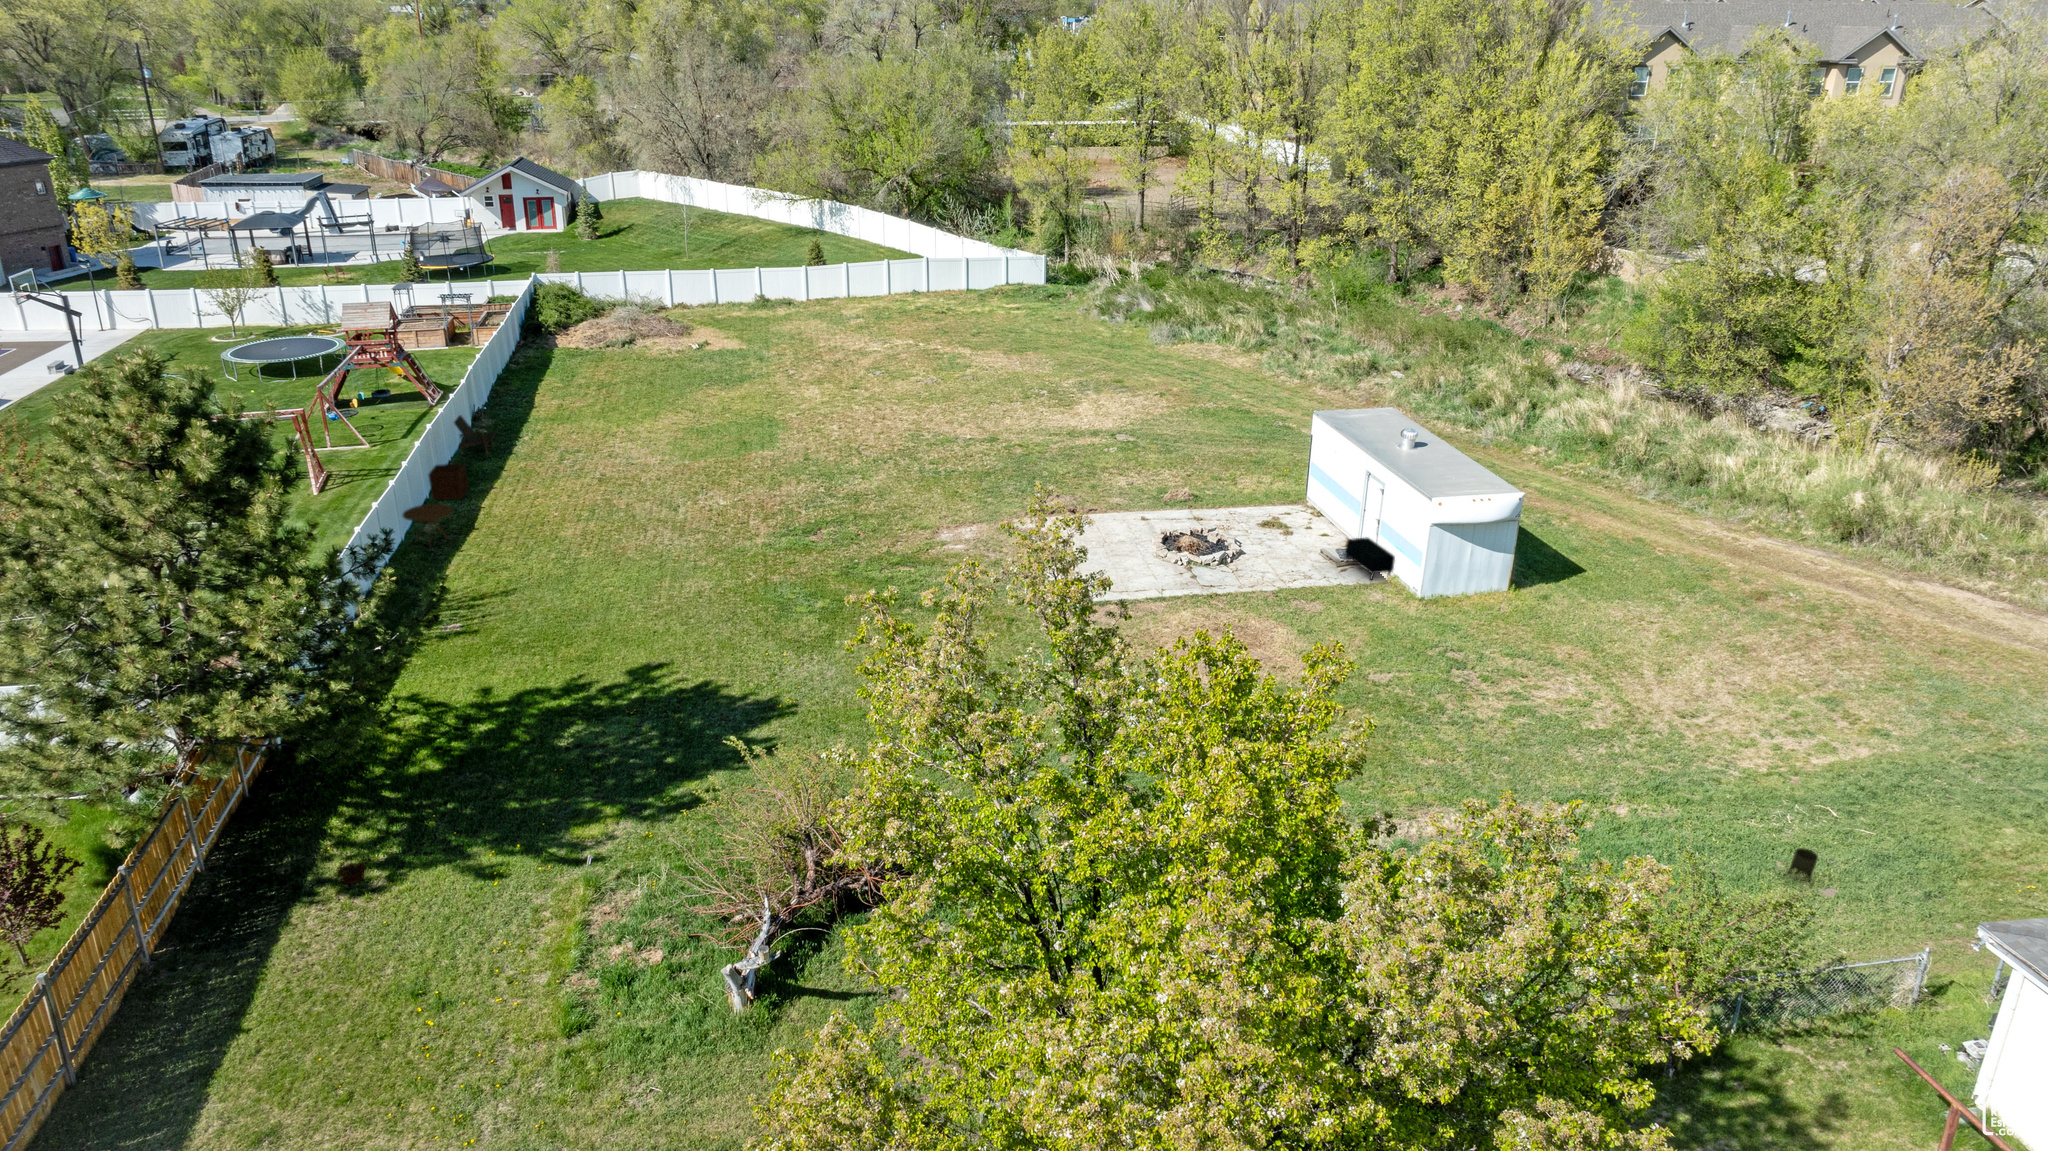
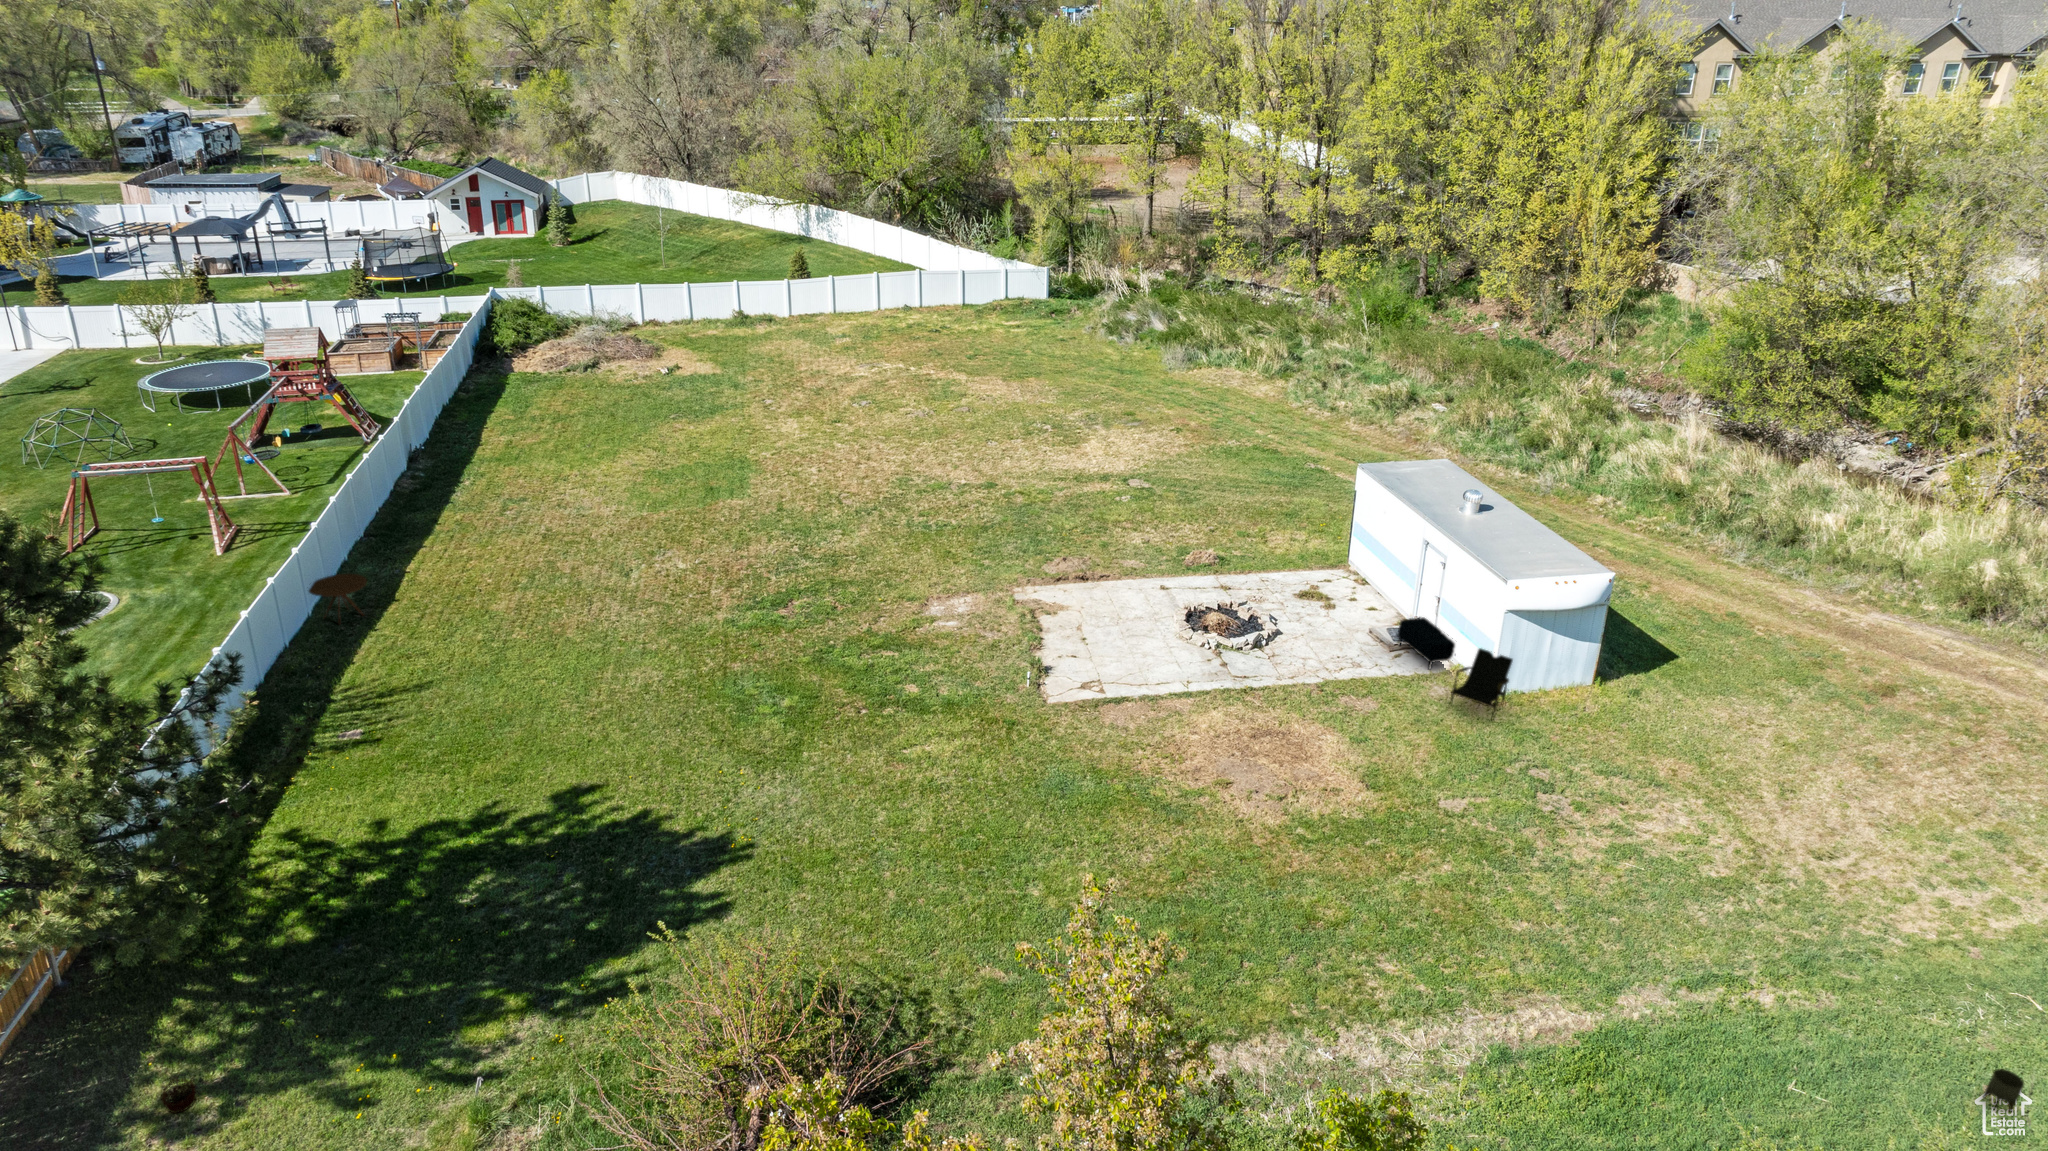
lounge chair: present [454,416,496,452] -> present [1450,648,1513,719]
wooden crate: present [429,464,468,500] -> none [345,521,394,563]

